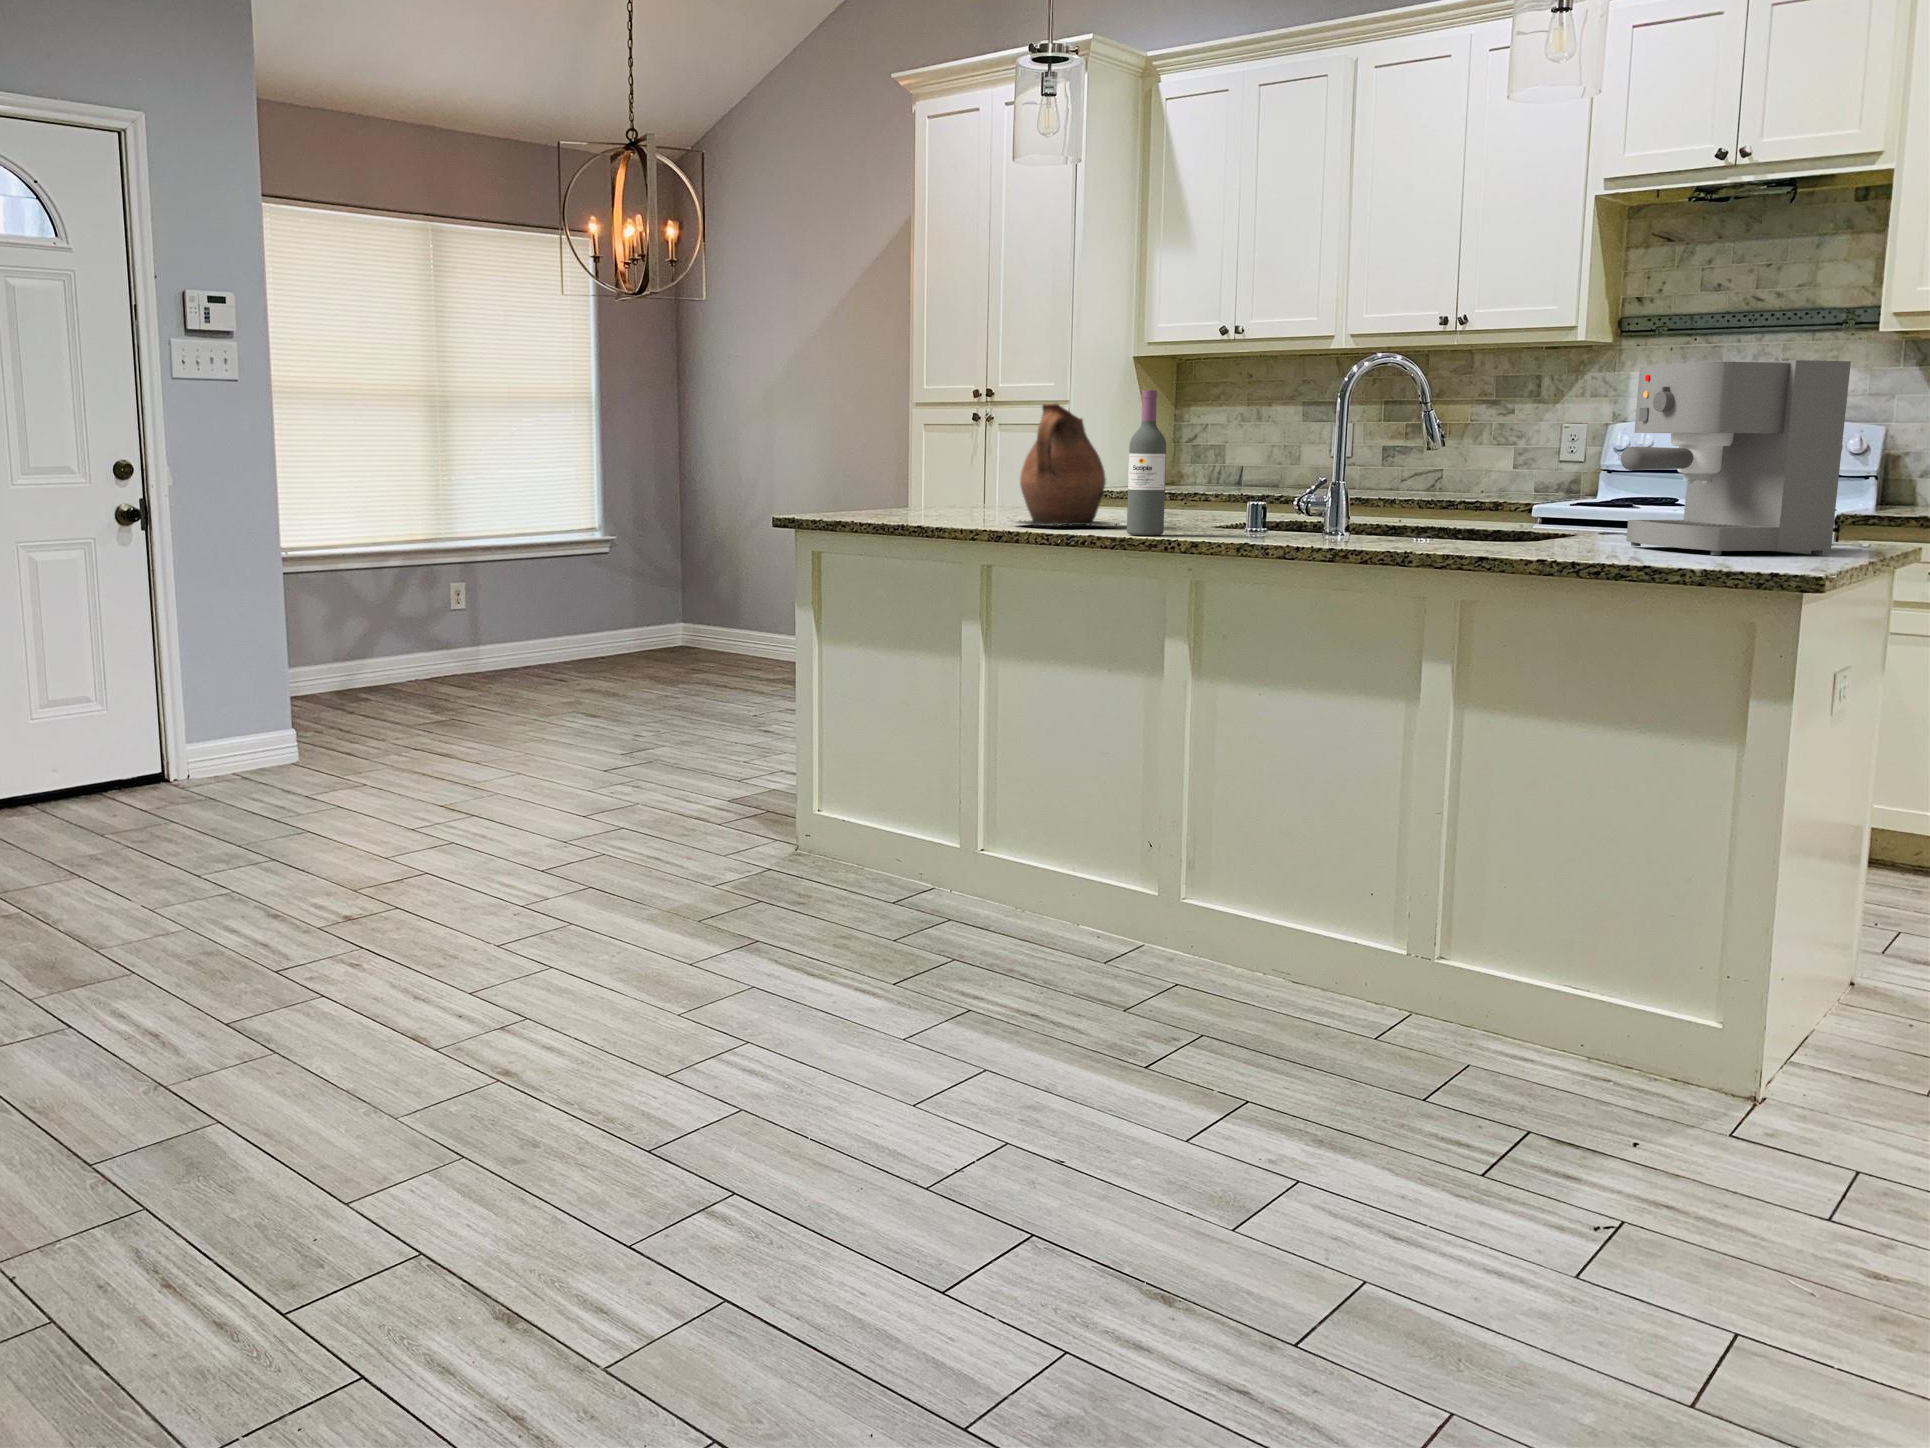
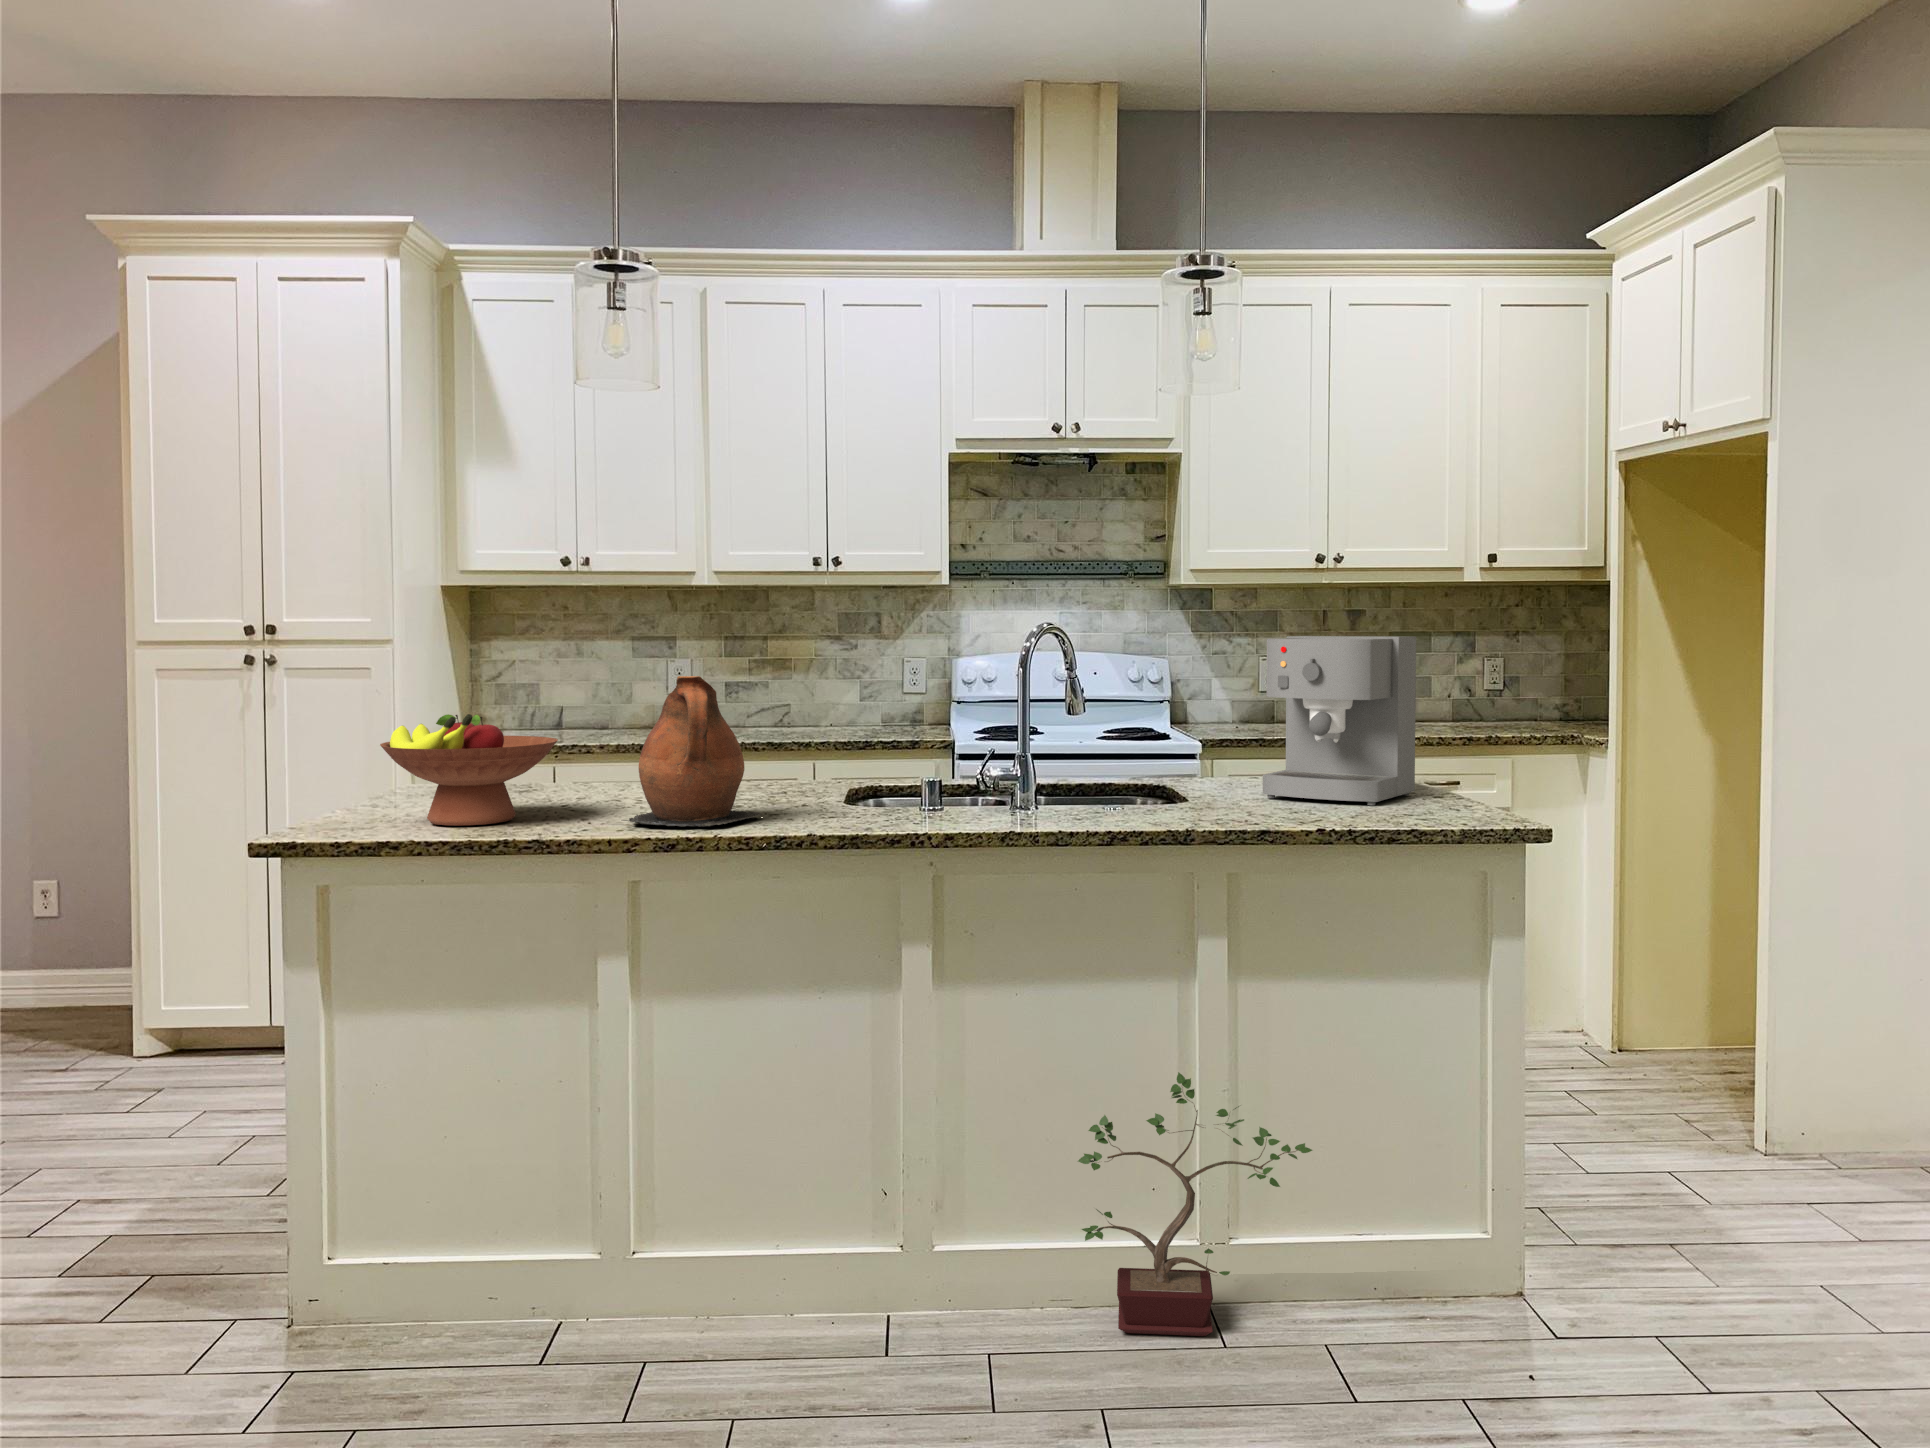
wine bottle: present [1127,390,1166,535] -> none [839,665,881,832]
fruit bowl: none [877,434,1003,520] -> present [380,714,558,825]
potted plant: none [1272,784,1462,1029] -> present [1078,1072,1312,1336]

